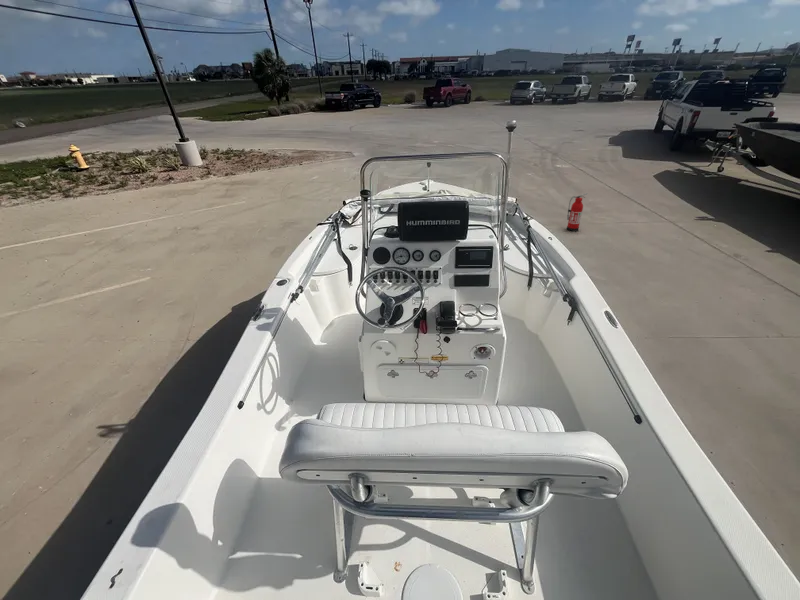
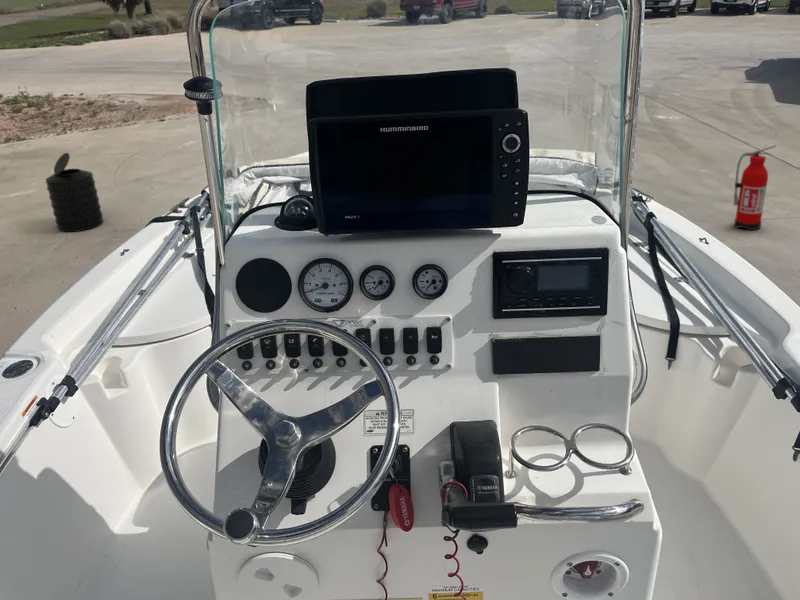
trash can: none [258,186,283,222] -> present [46,153,103,232]

